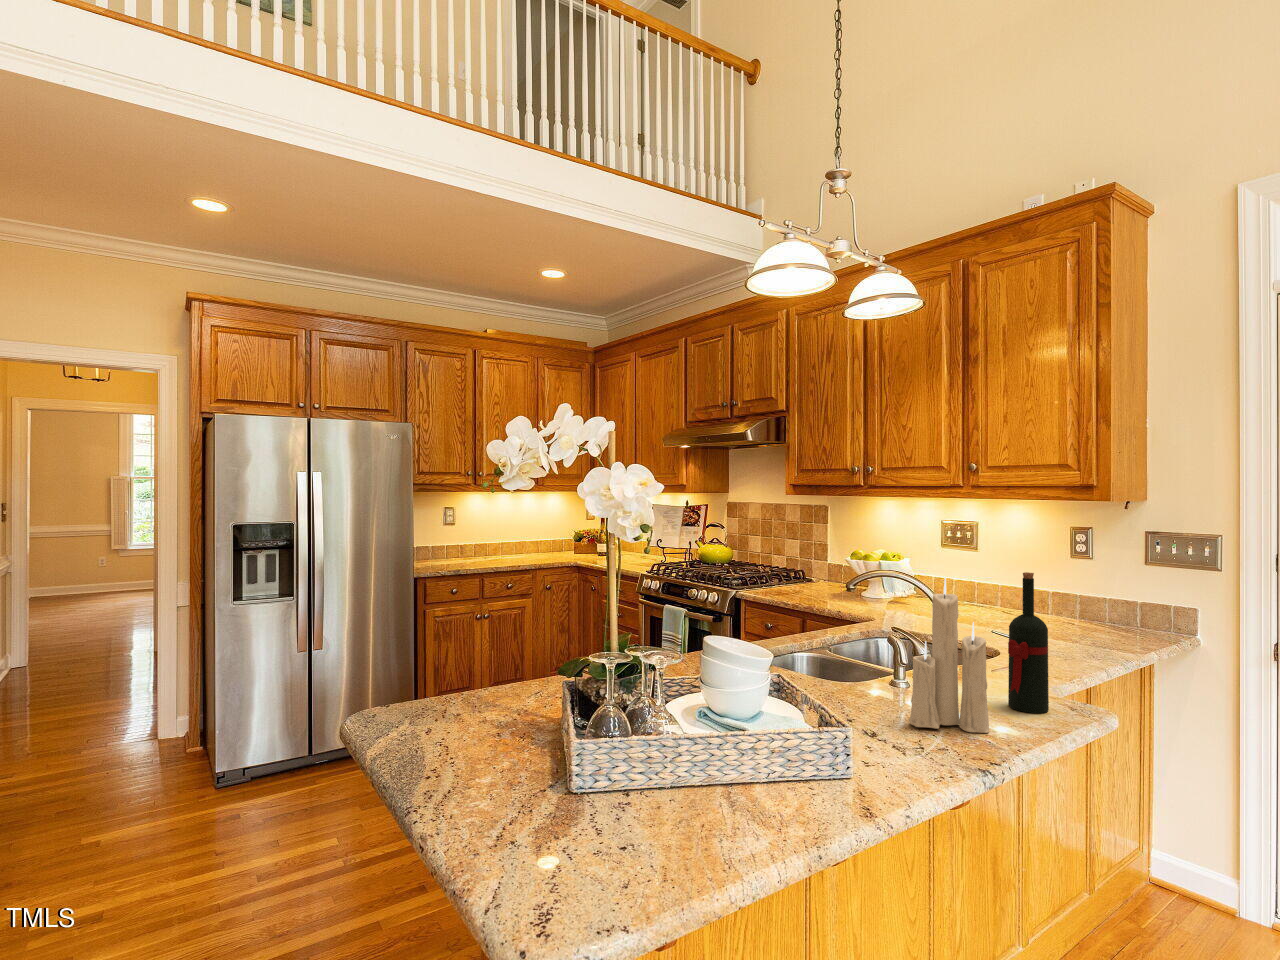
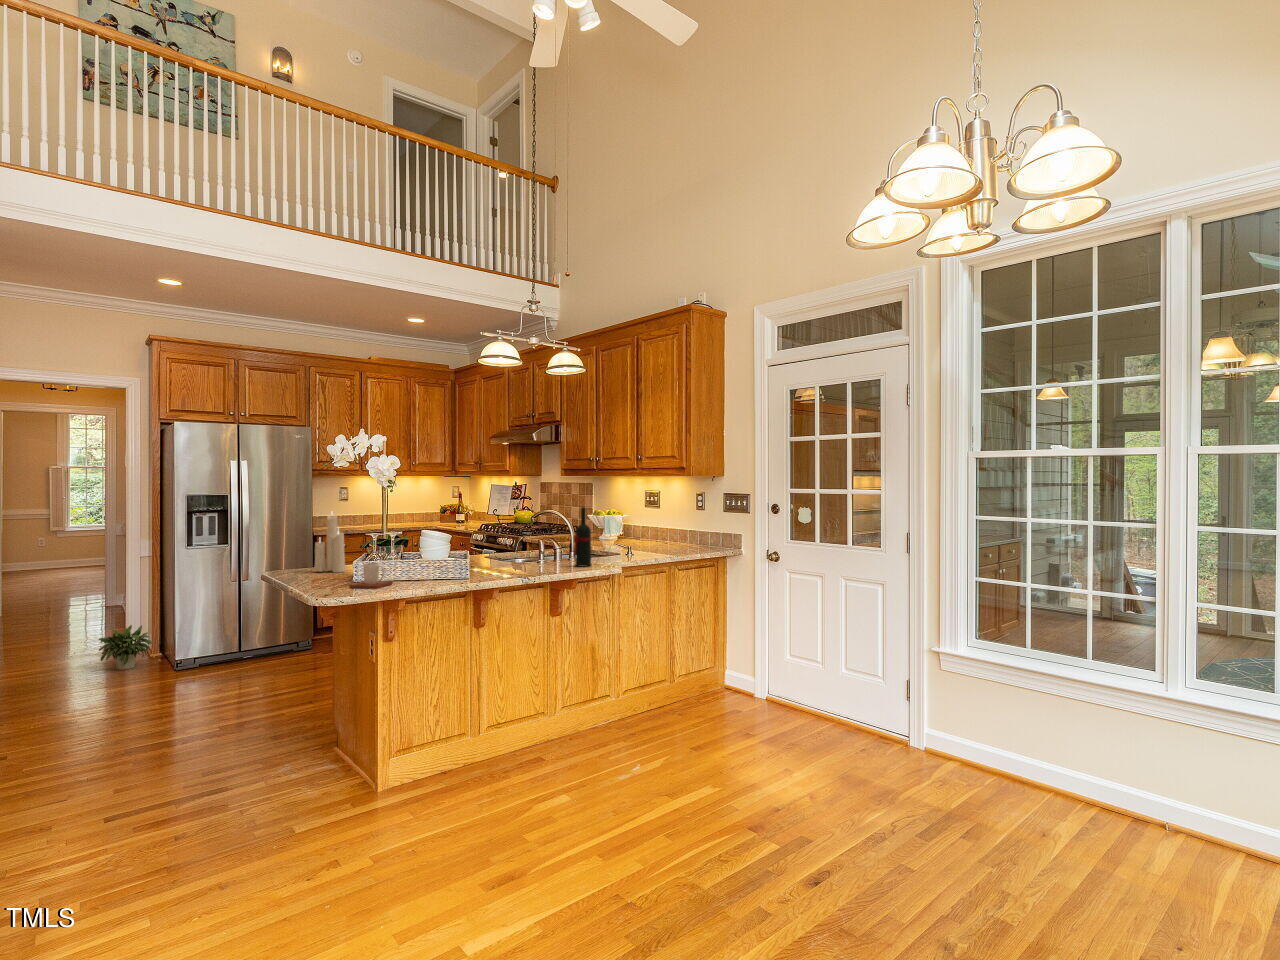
candle: present [909,577,989,733] -> present [314,515,346,572]
potted plant: none [104,716,196,789] -> present [99,625,161,670]
mug: none [580,759,685,858] -> present [349,563,393,589]

